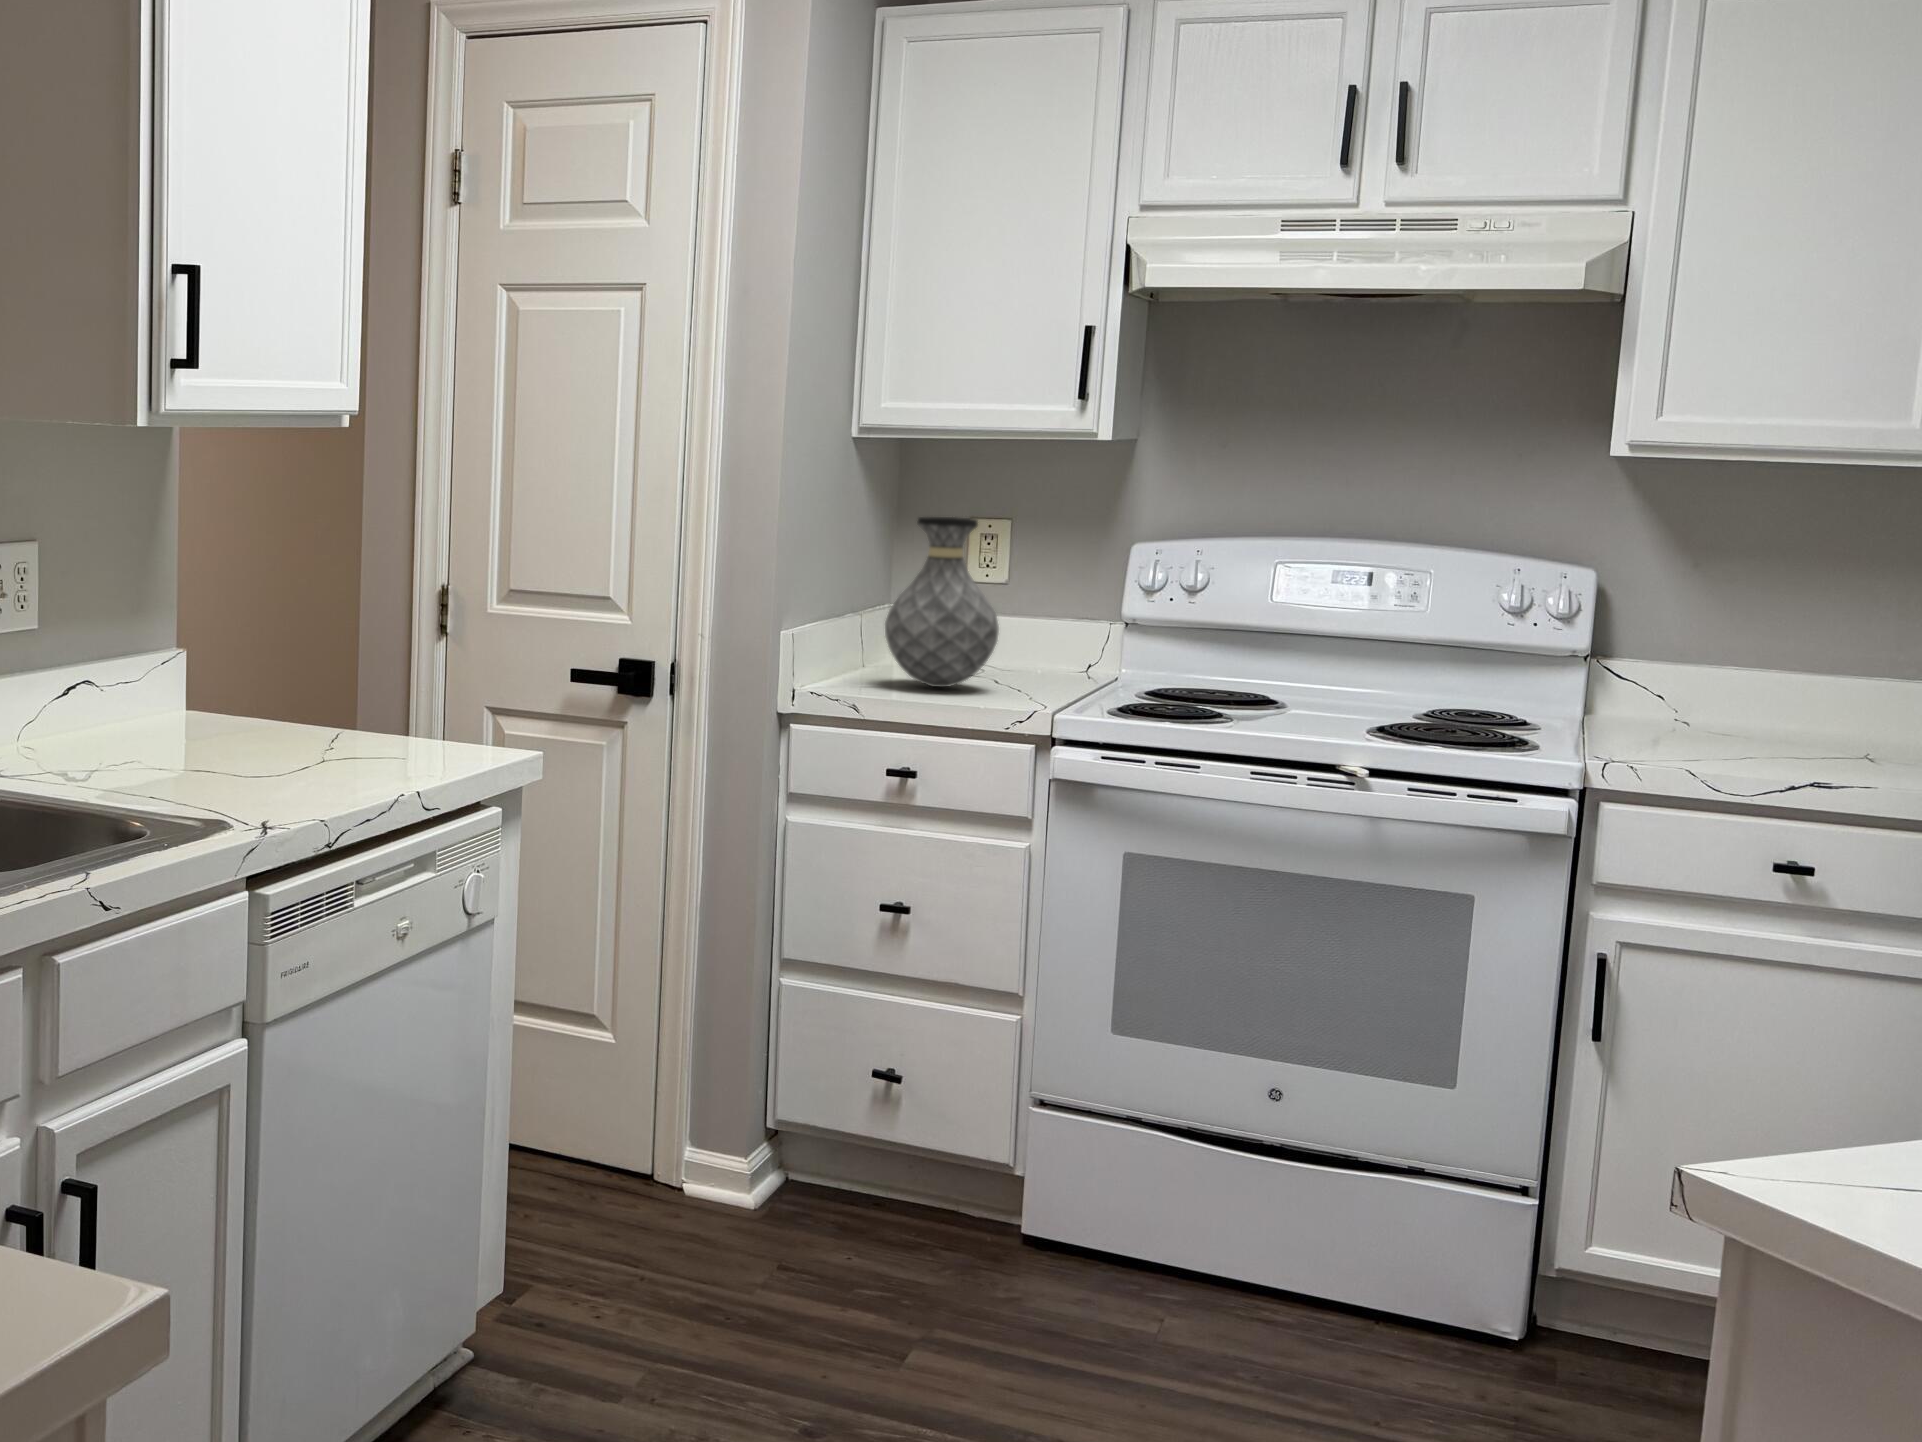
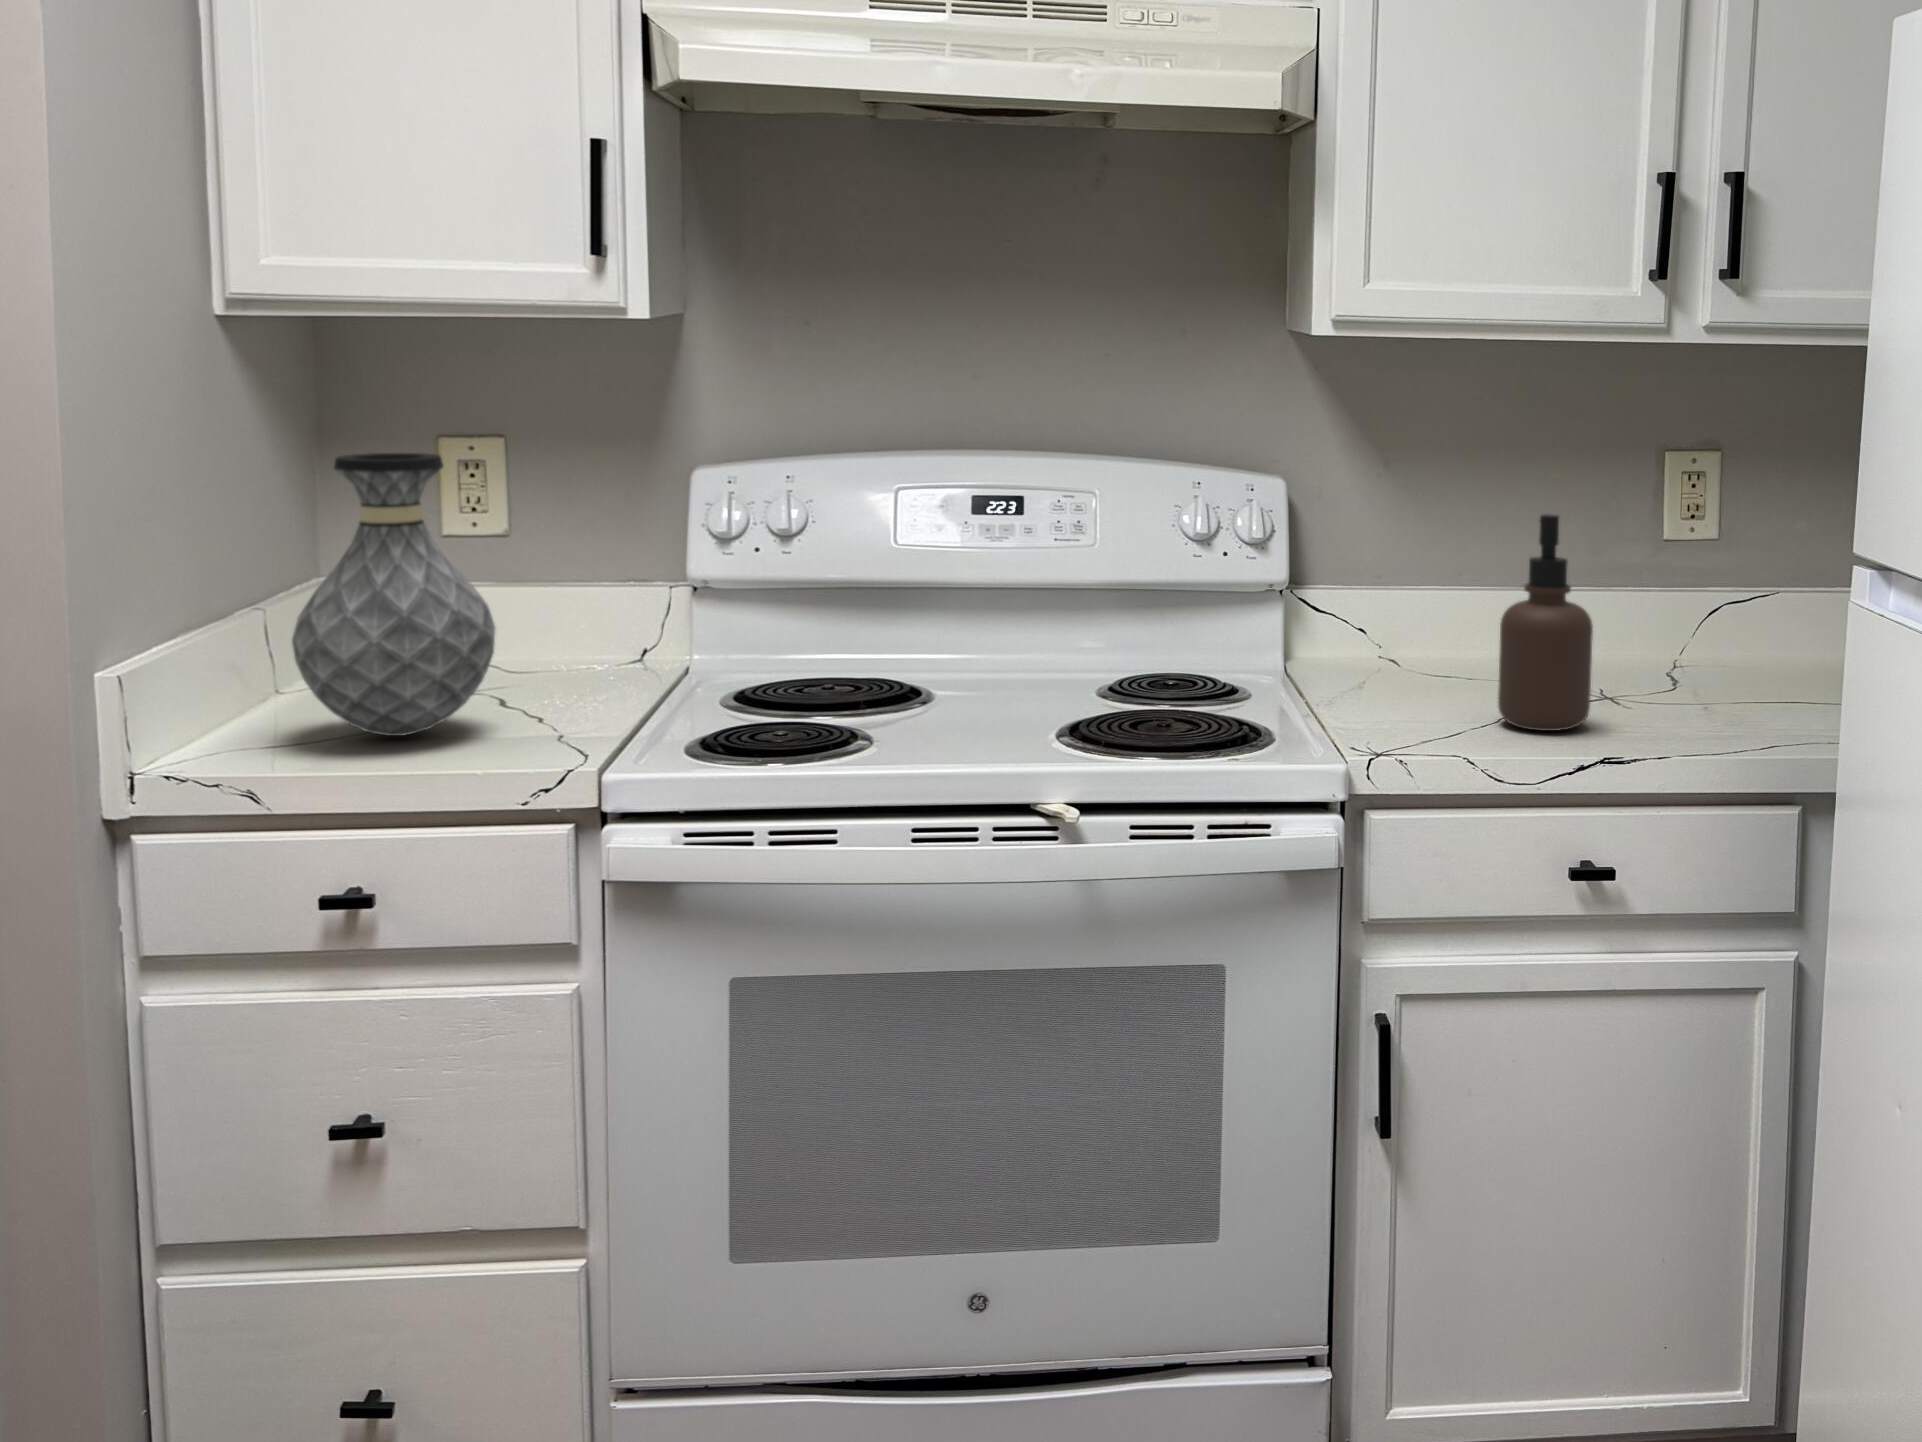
soap dispenser: none [1749,599,1842,770] -> present [1498,514,1593,731]

